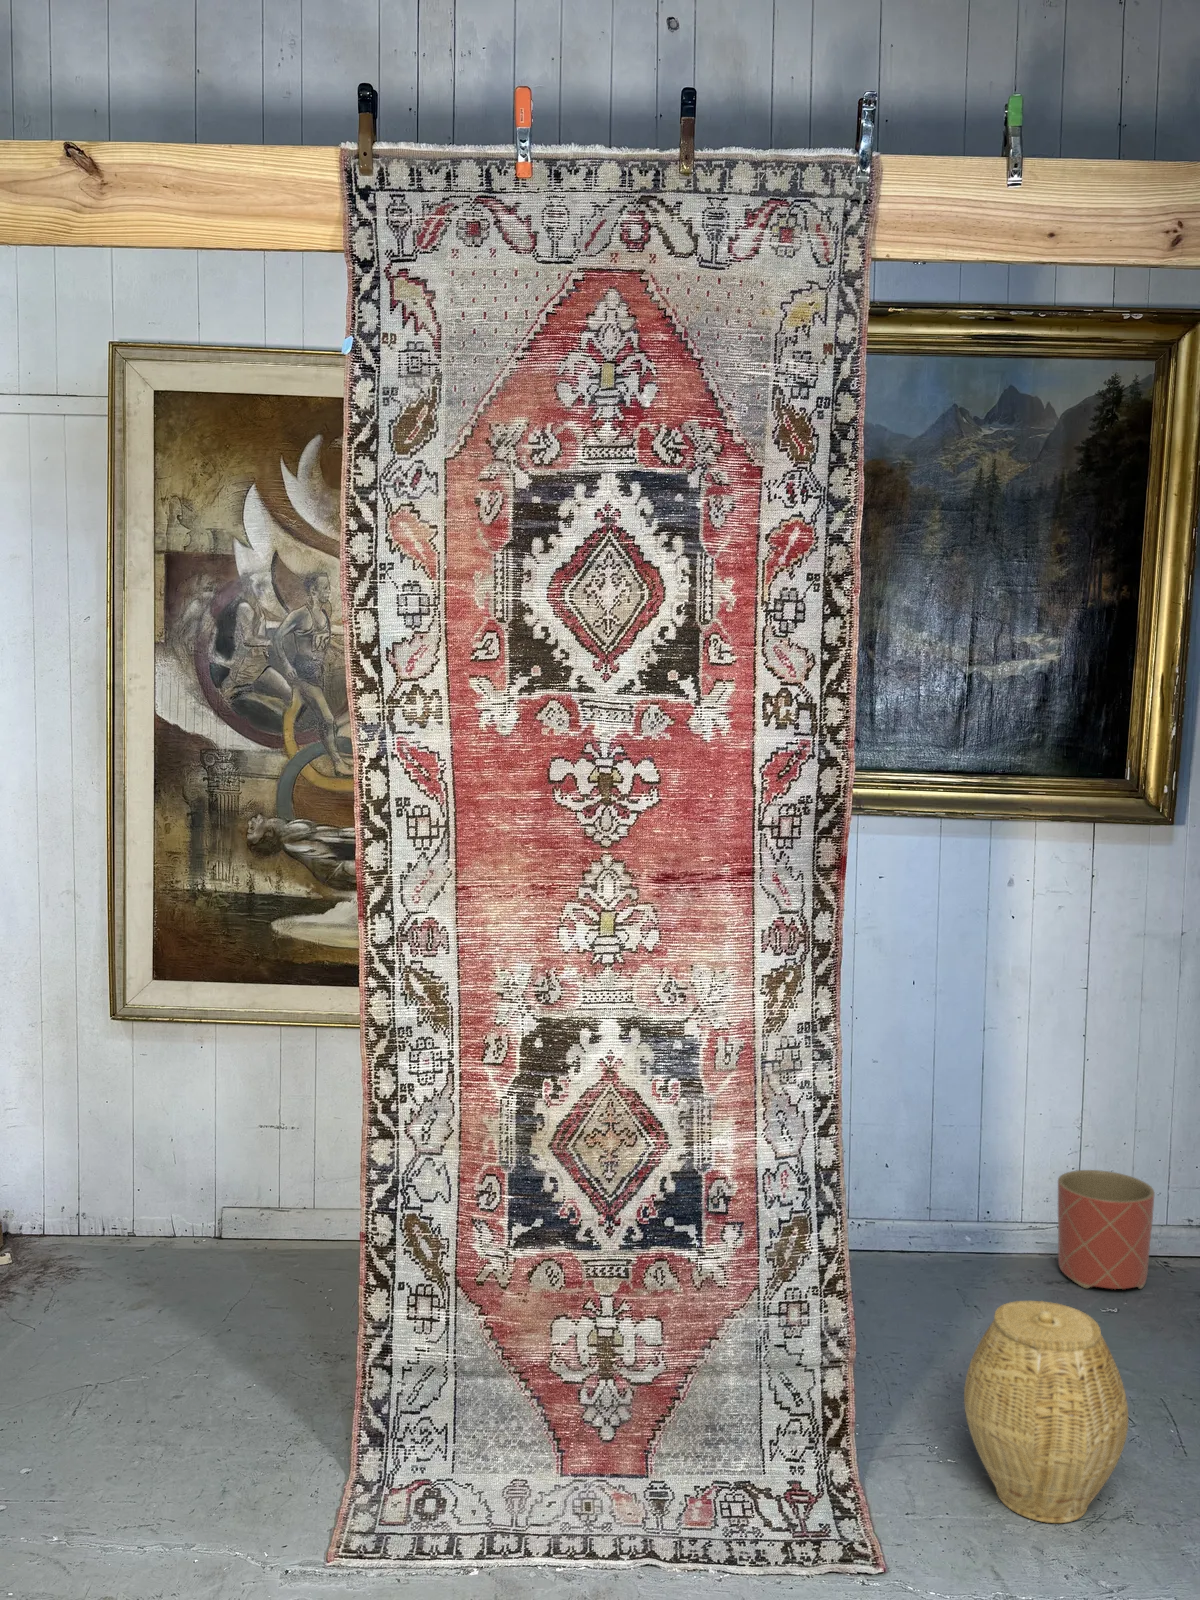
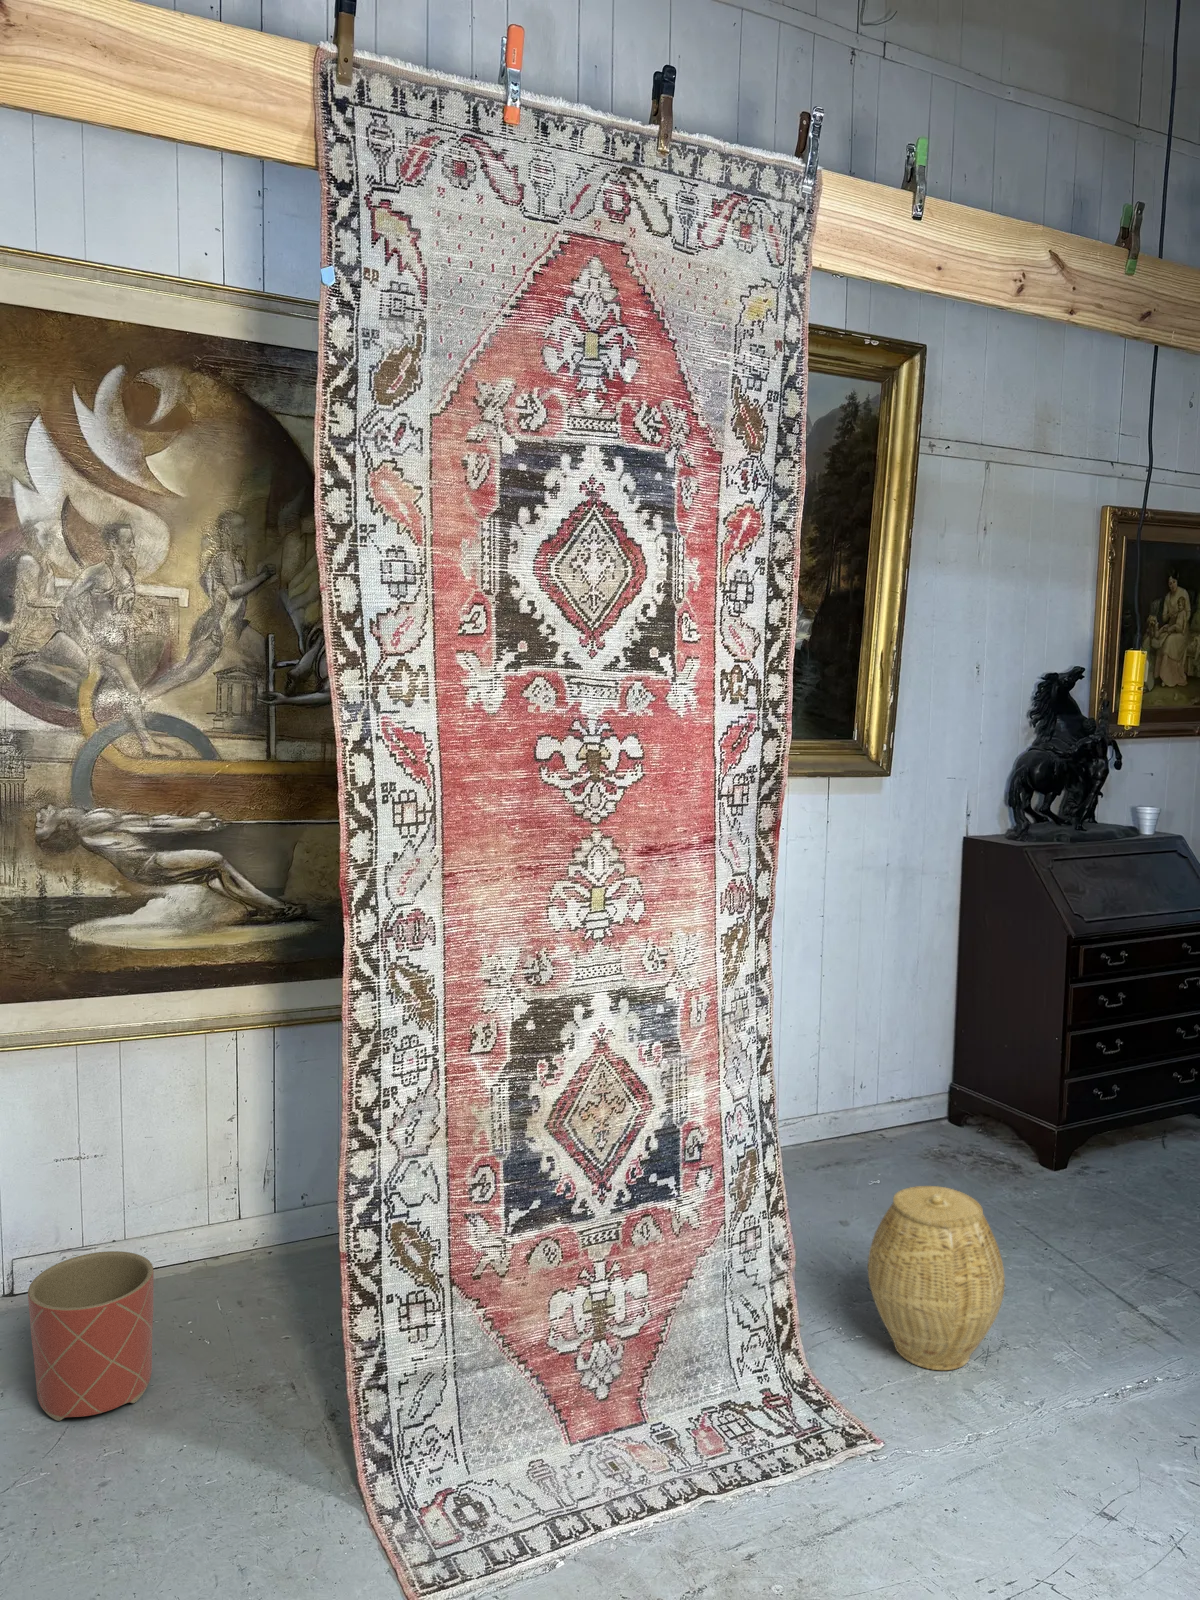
planter: present [1058,1170,1154,1289] -> present [28,1251,154,1421]

